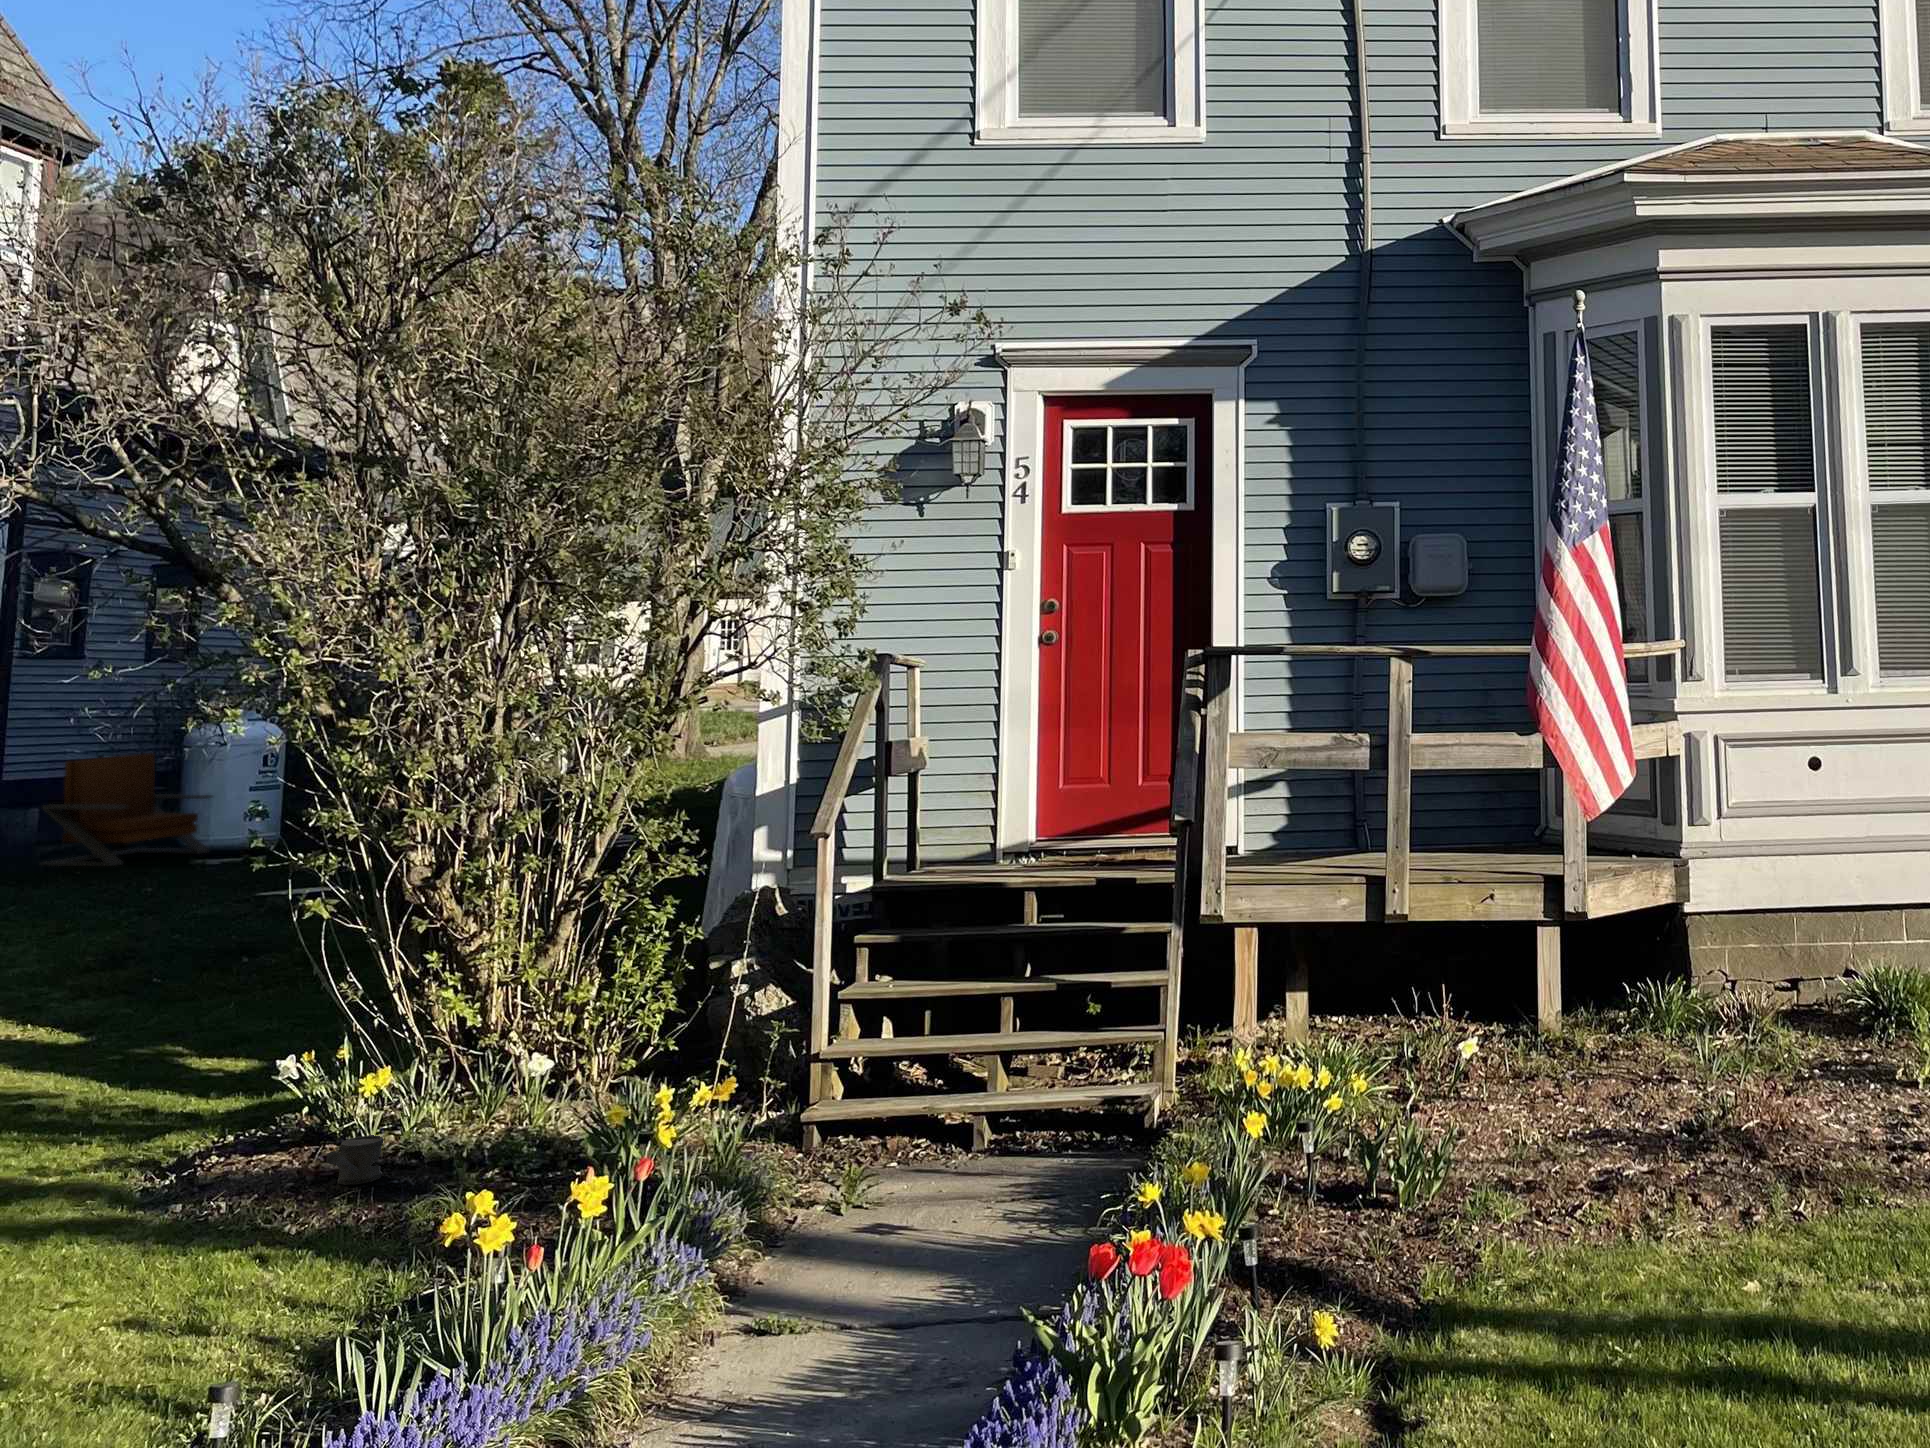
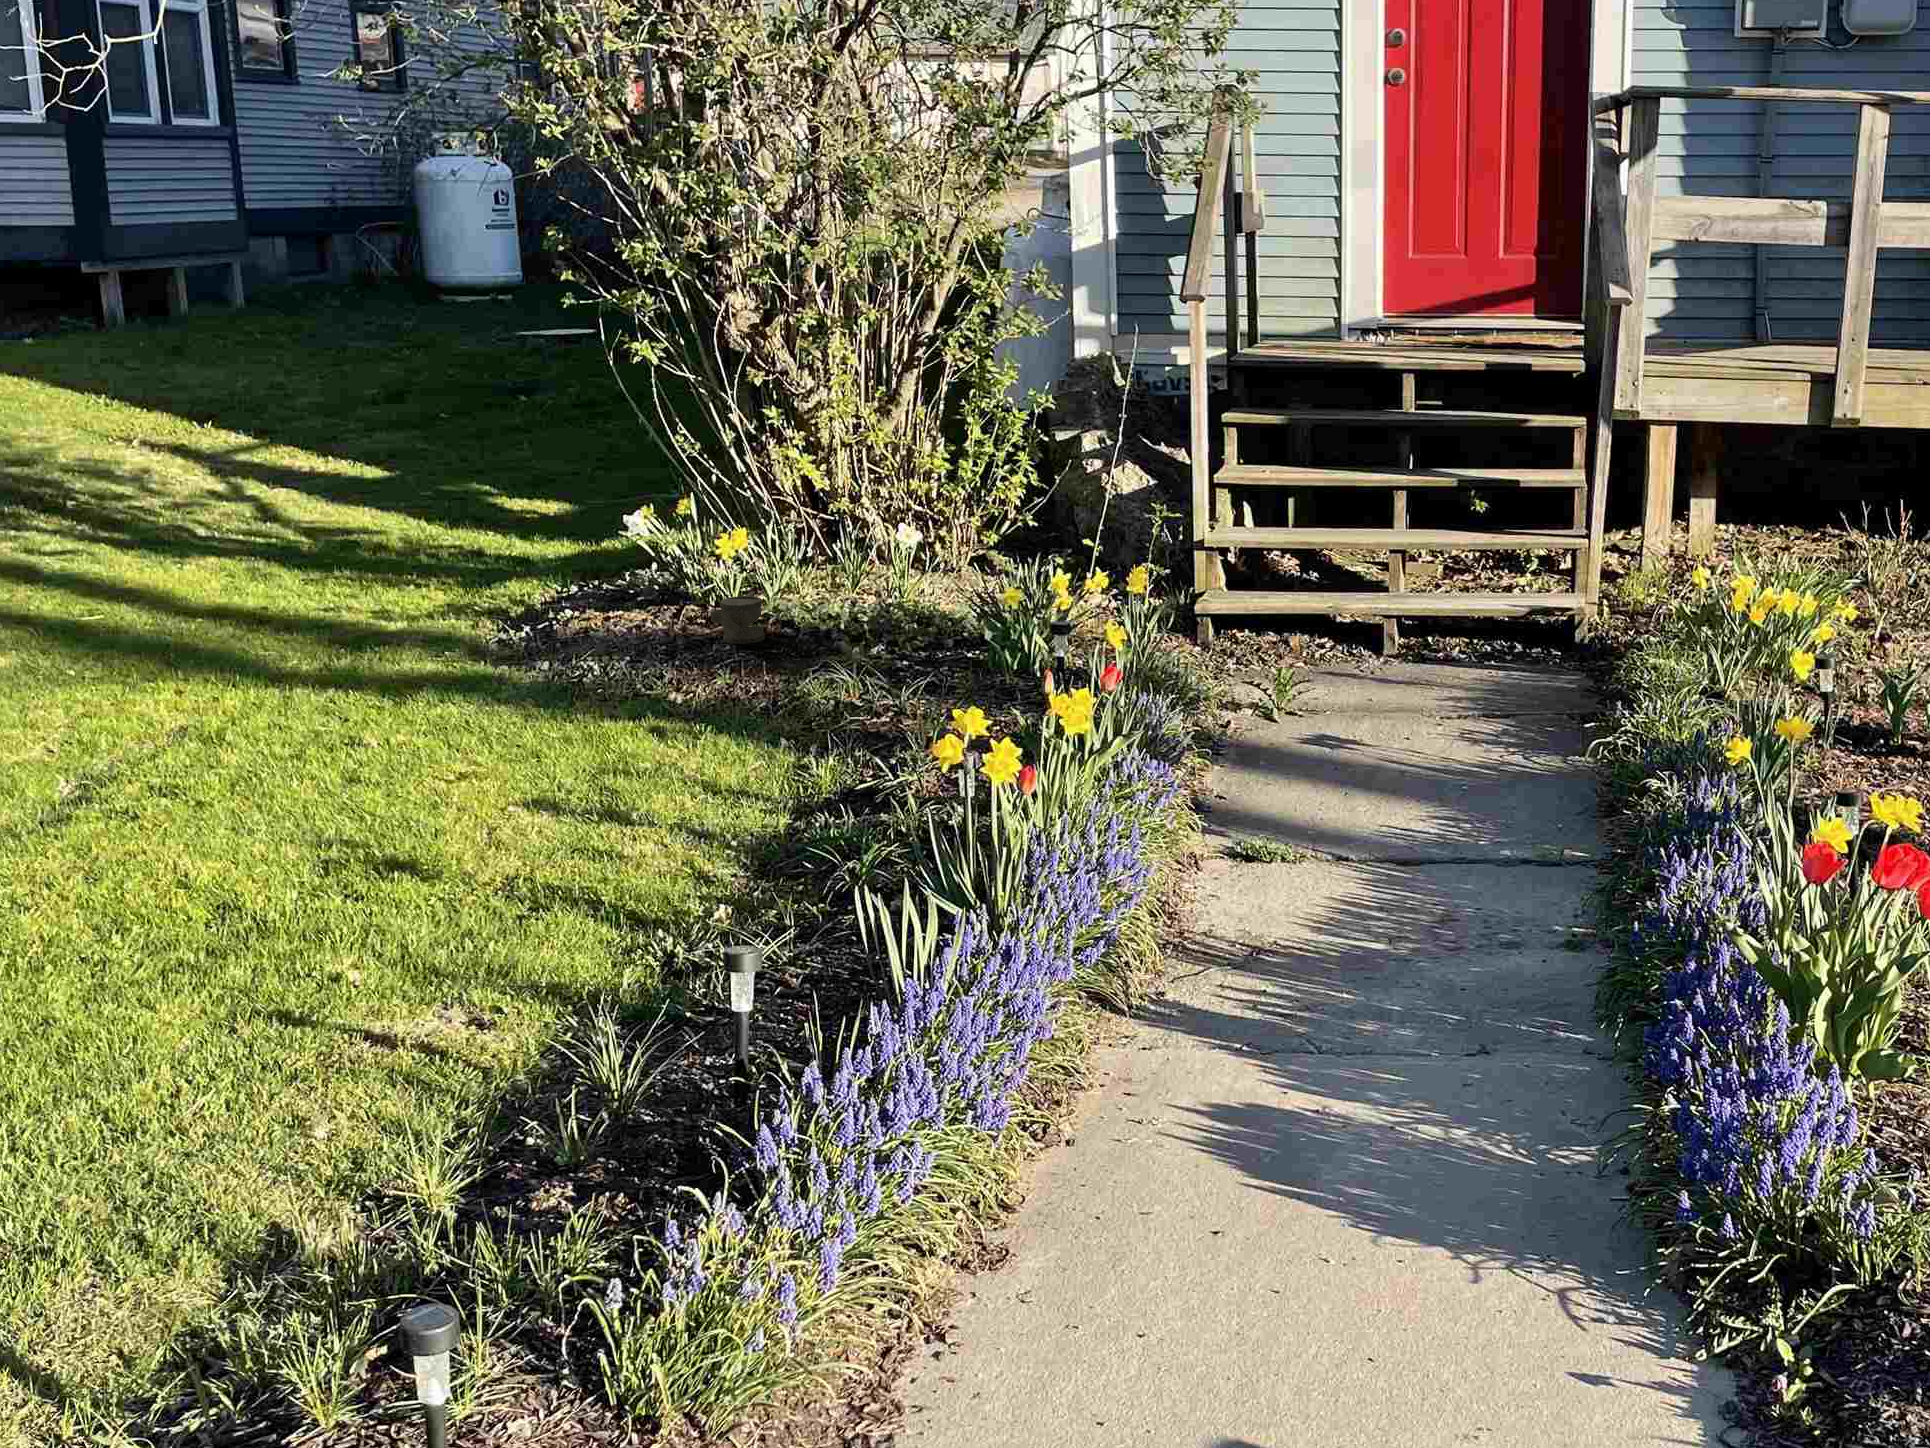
lounge chair: present [40,753,212,866] -> none [355,220,512,329]

